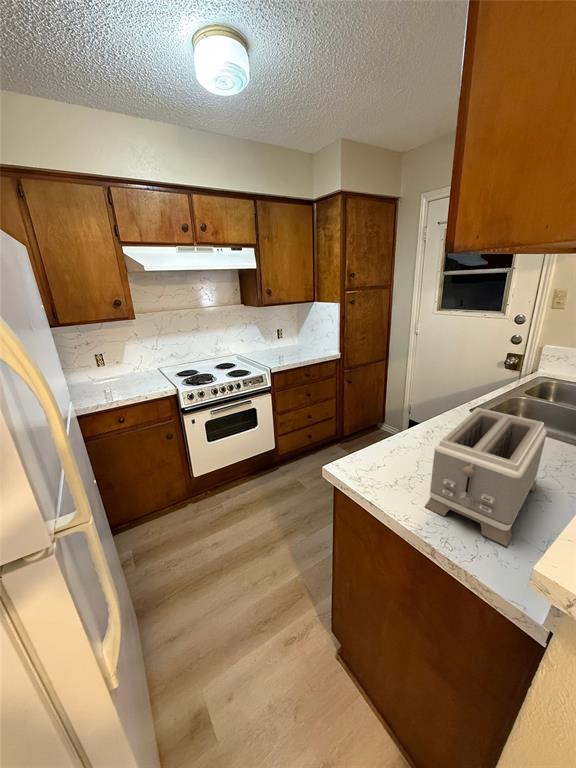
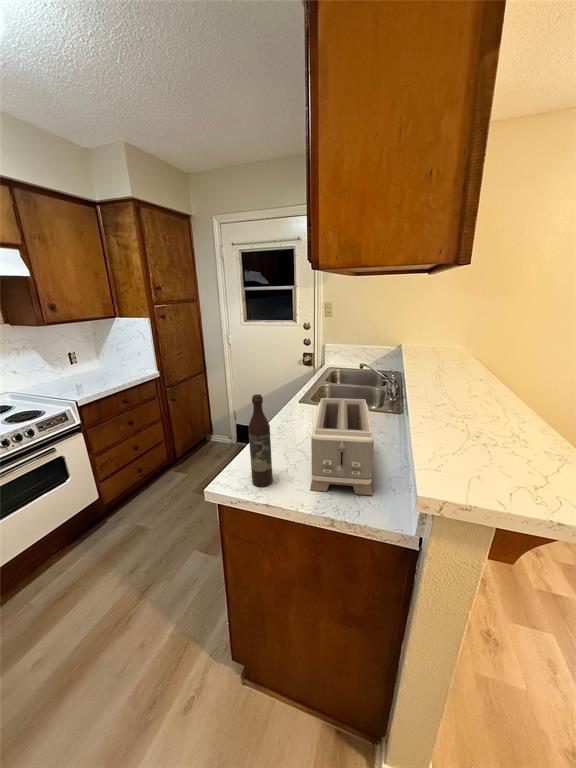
wine bottle: none [367,387,392,484] -> present [248,394,272,487]

